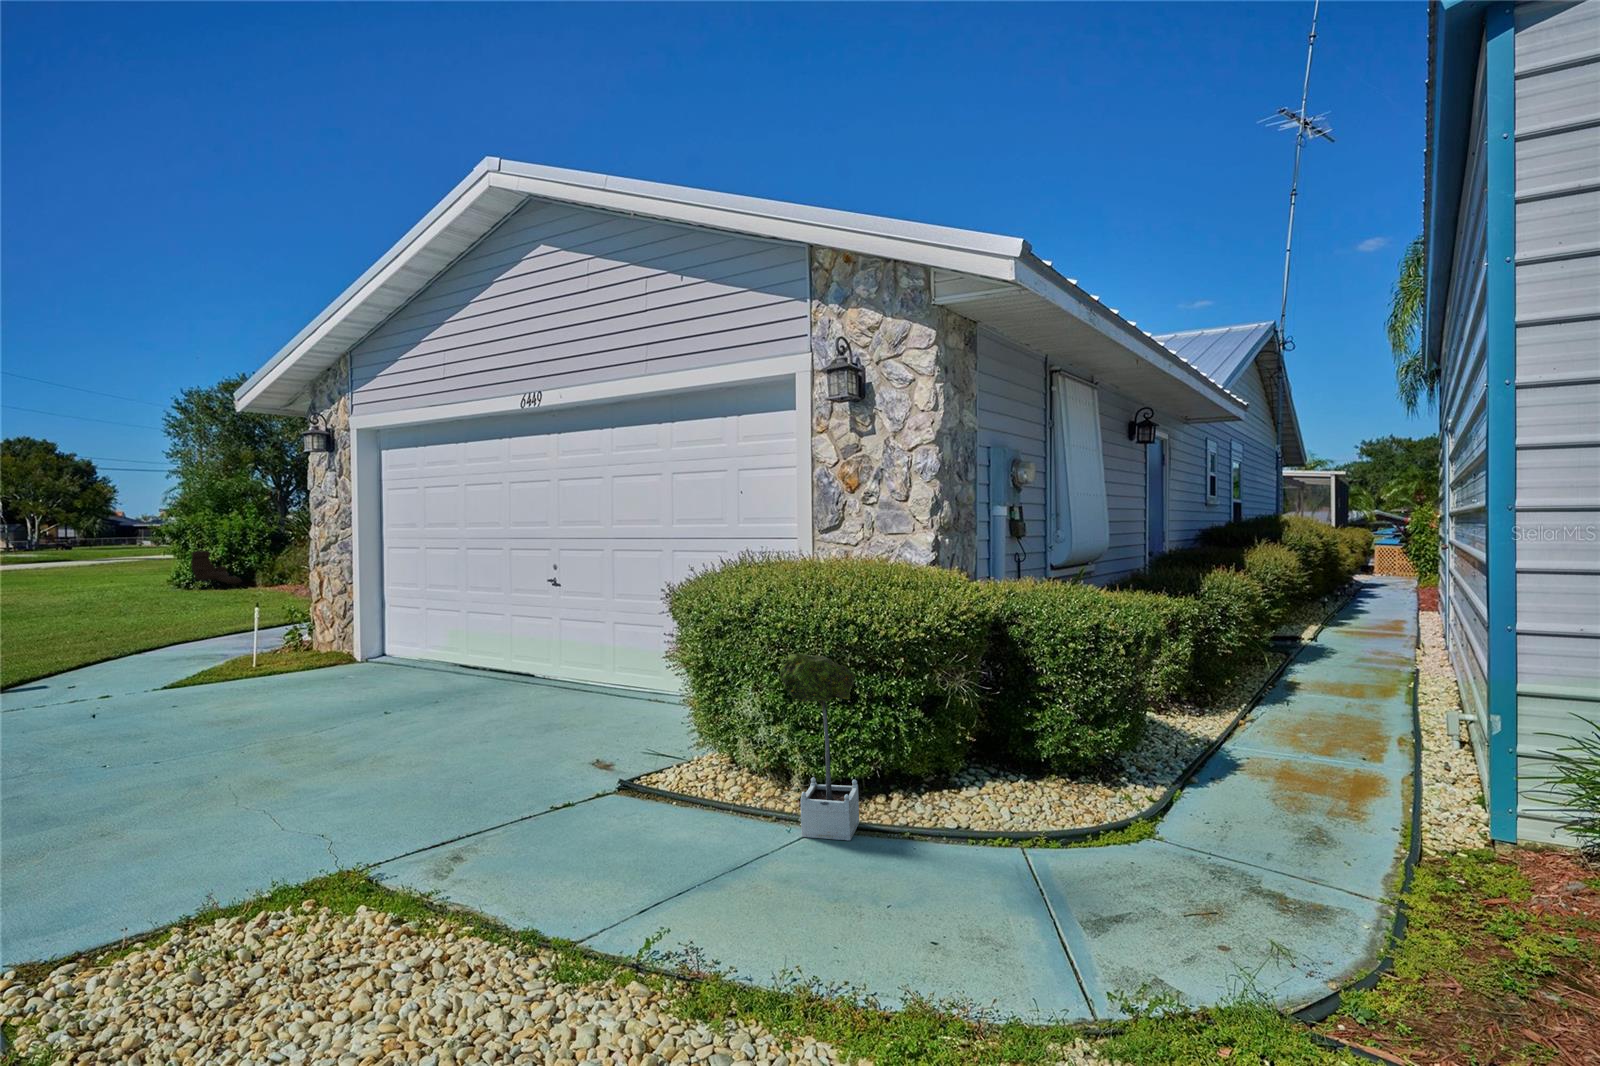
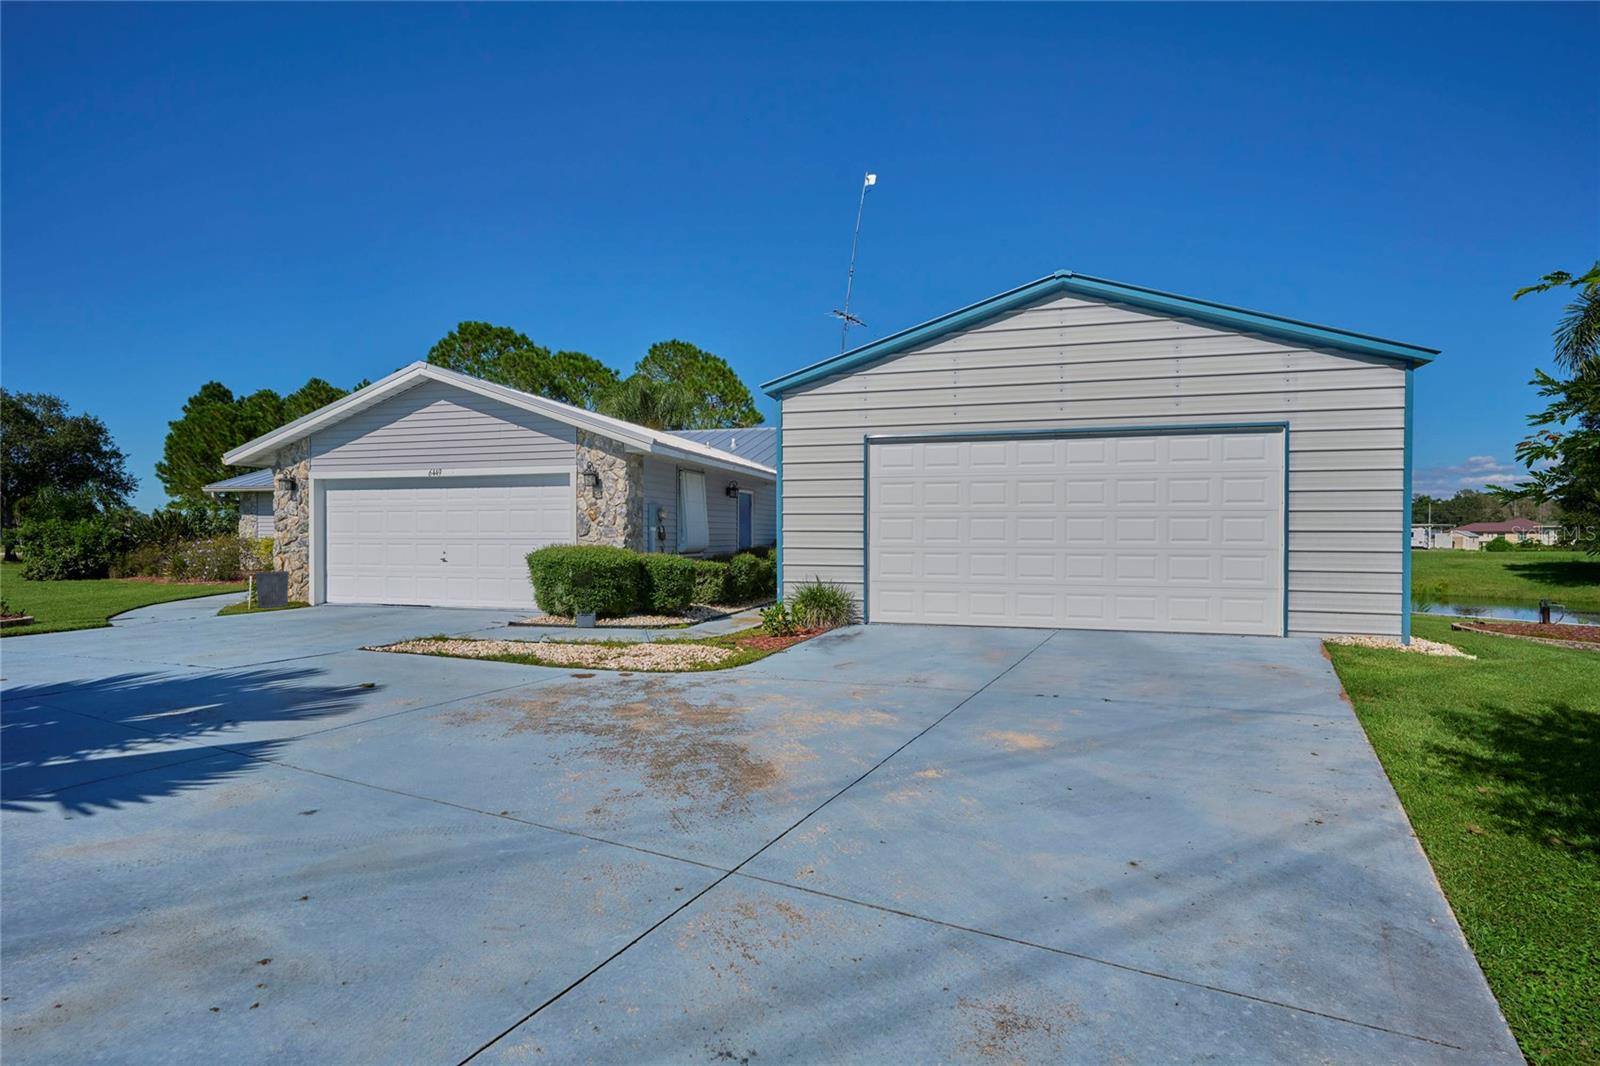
lounge chair: present [191,550,241,589] -> none [46,550,99,581]
trash can: none [273,596,329,663] -> present [255,571,289,608]

